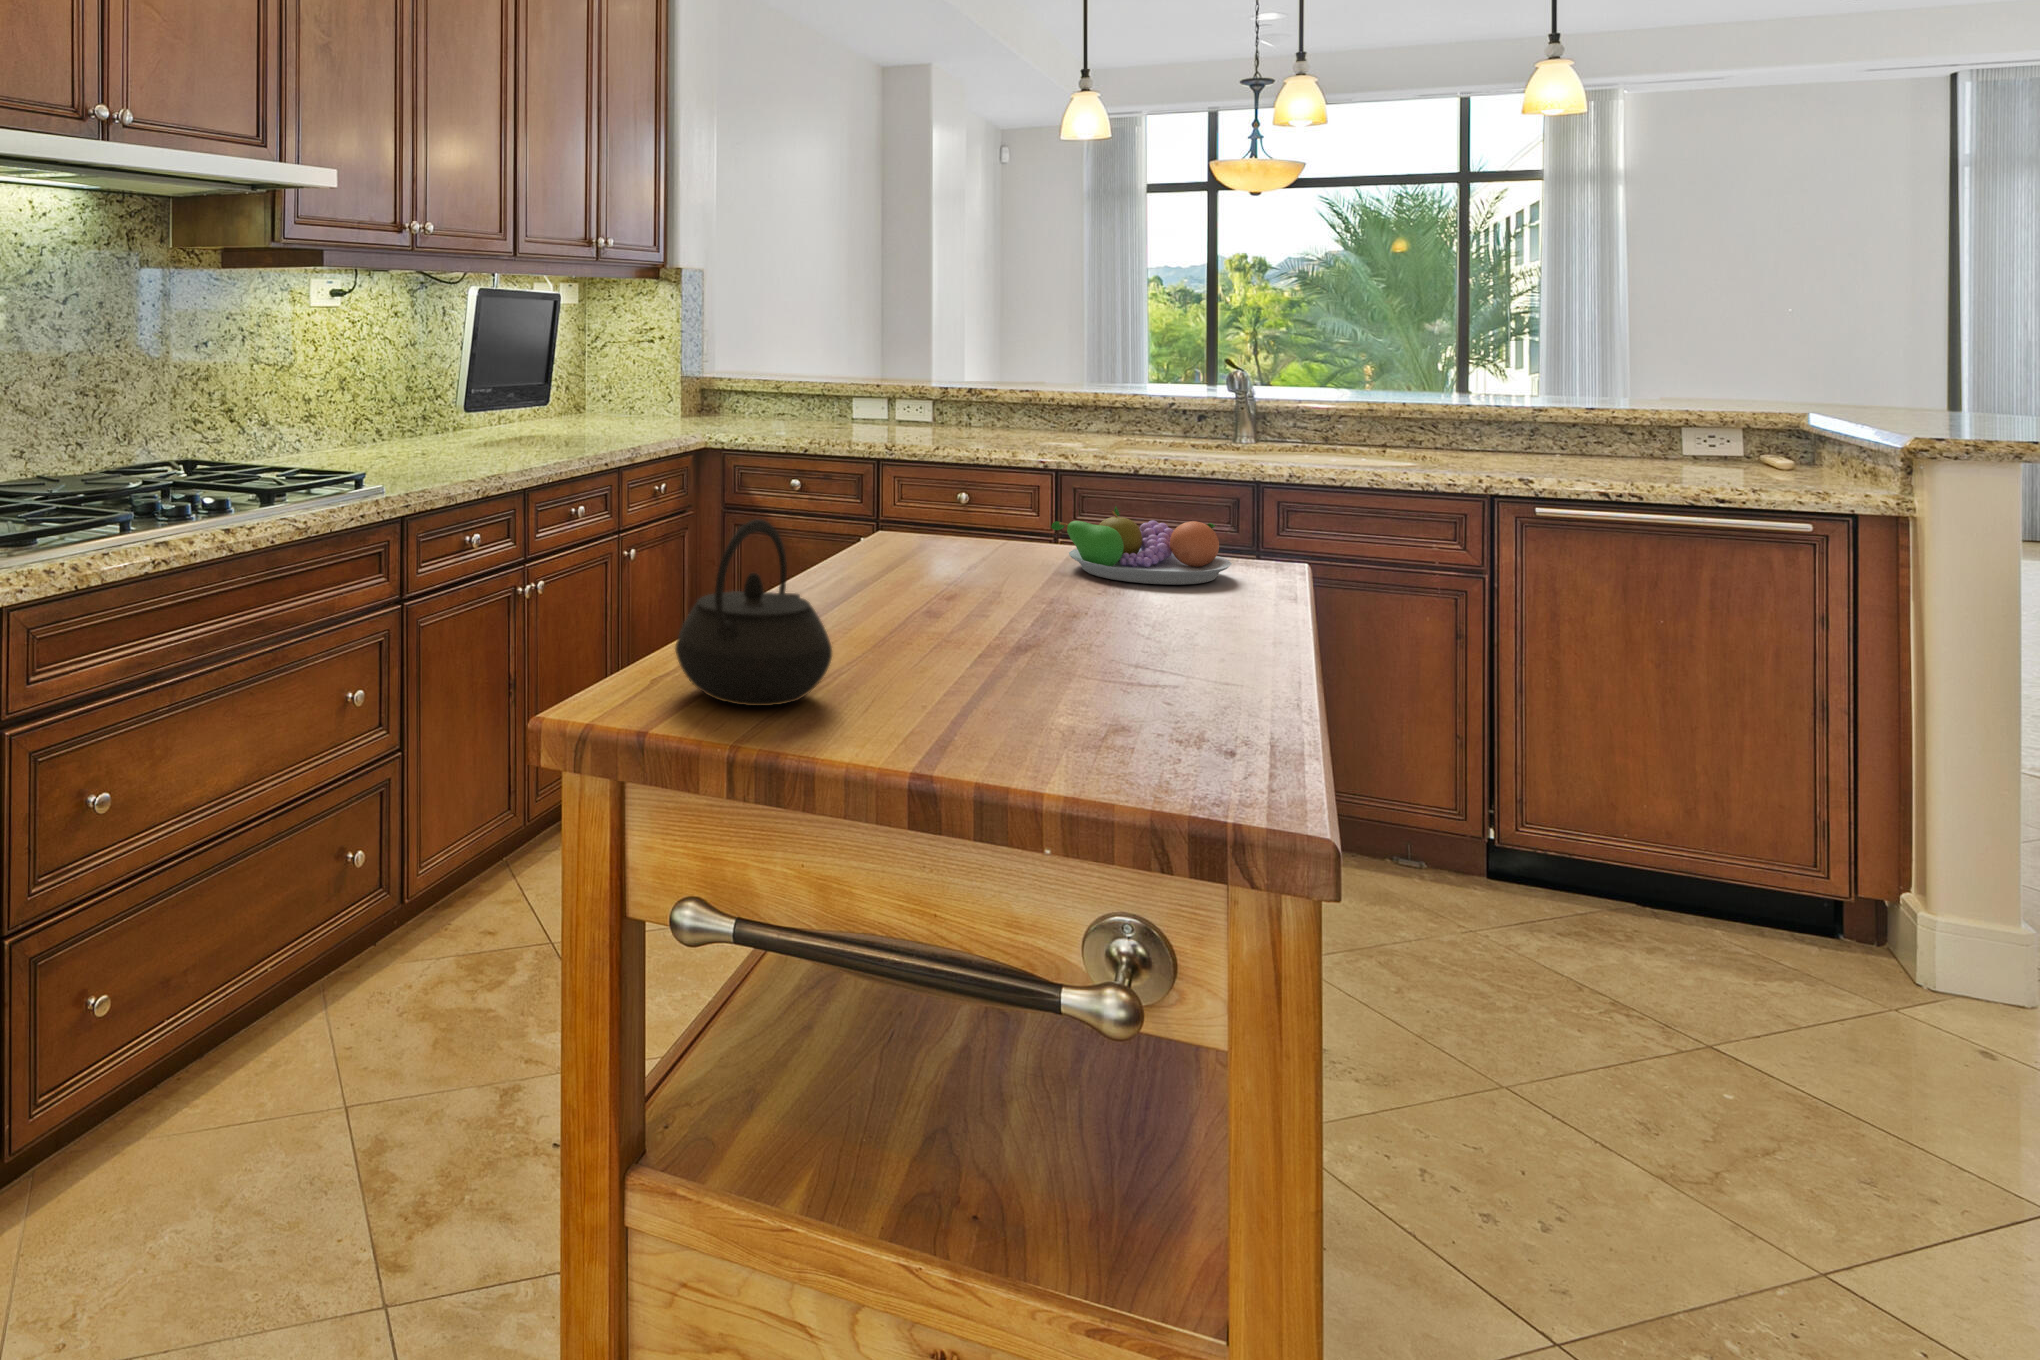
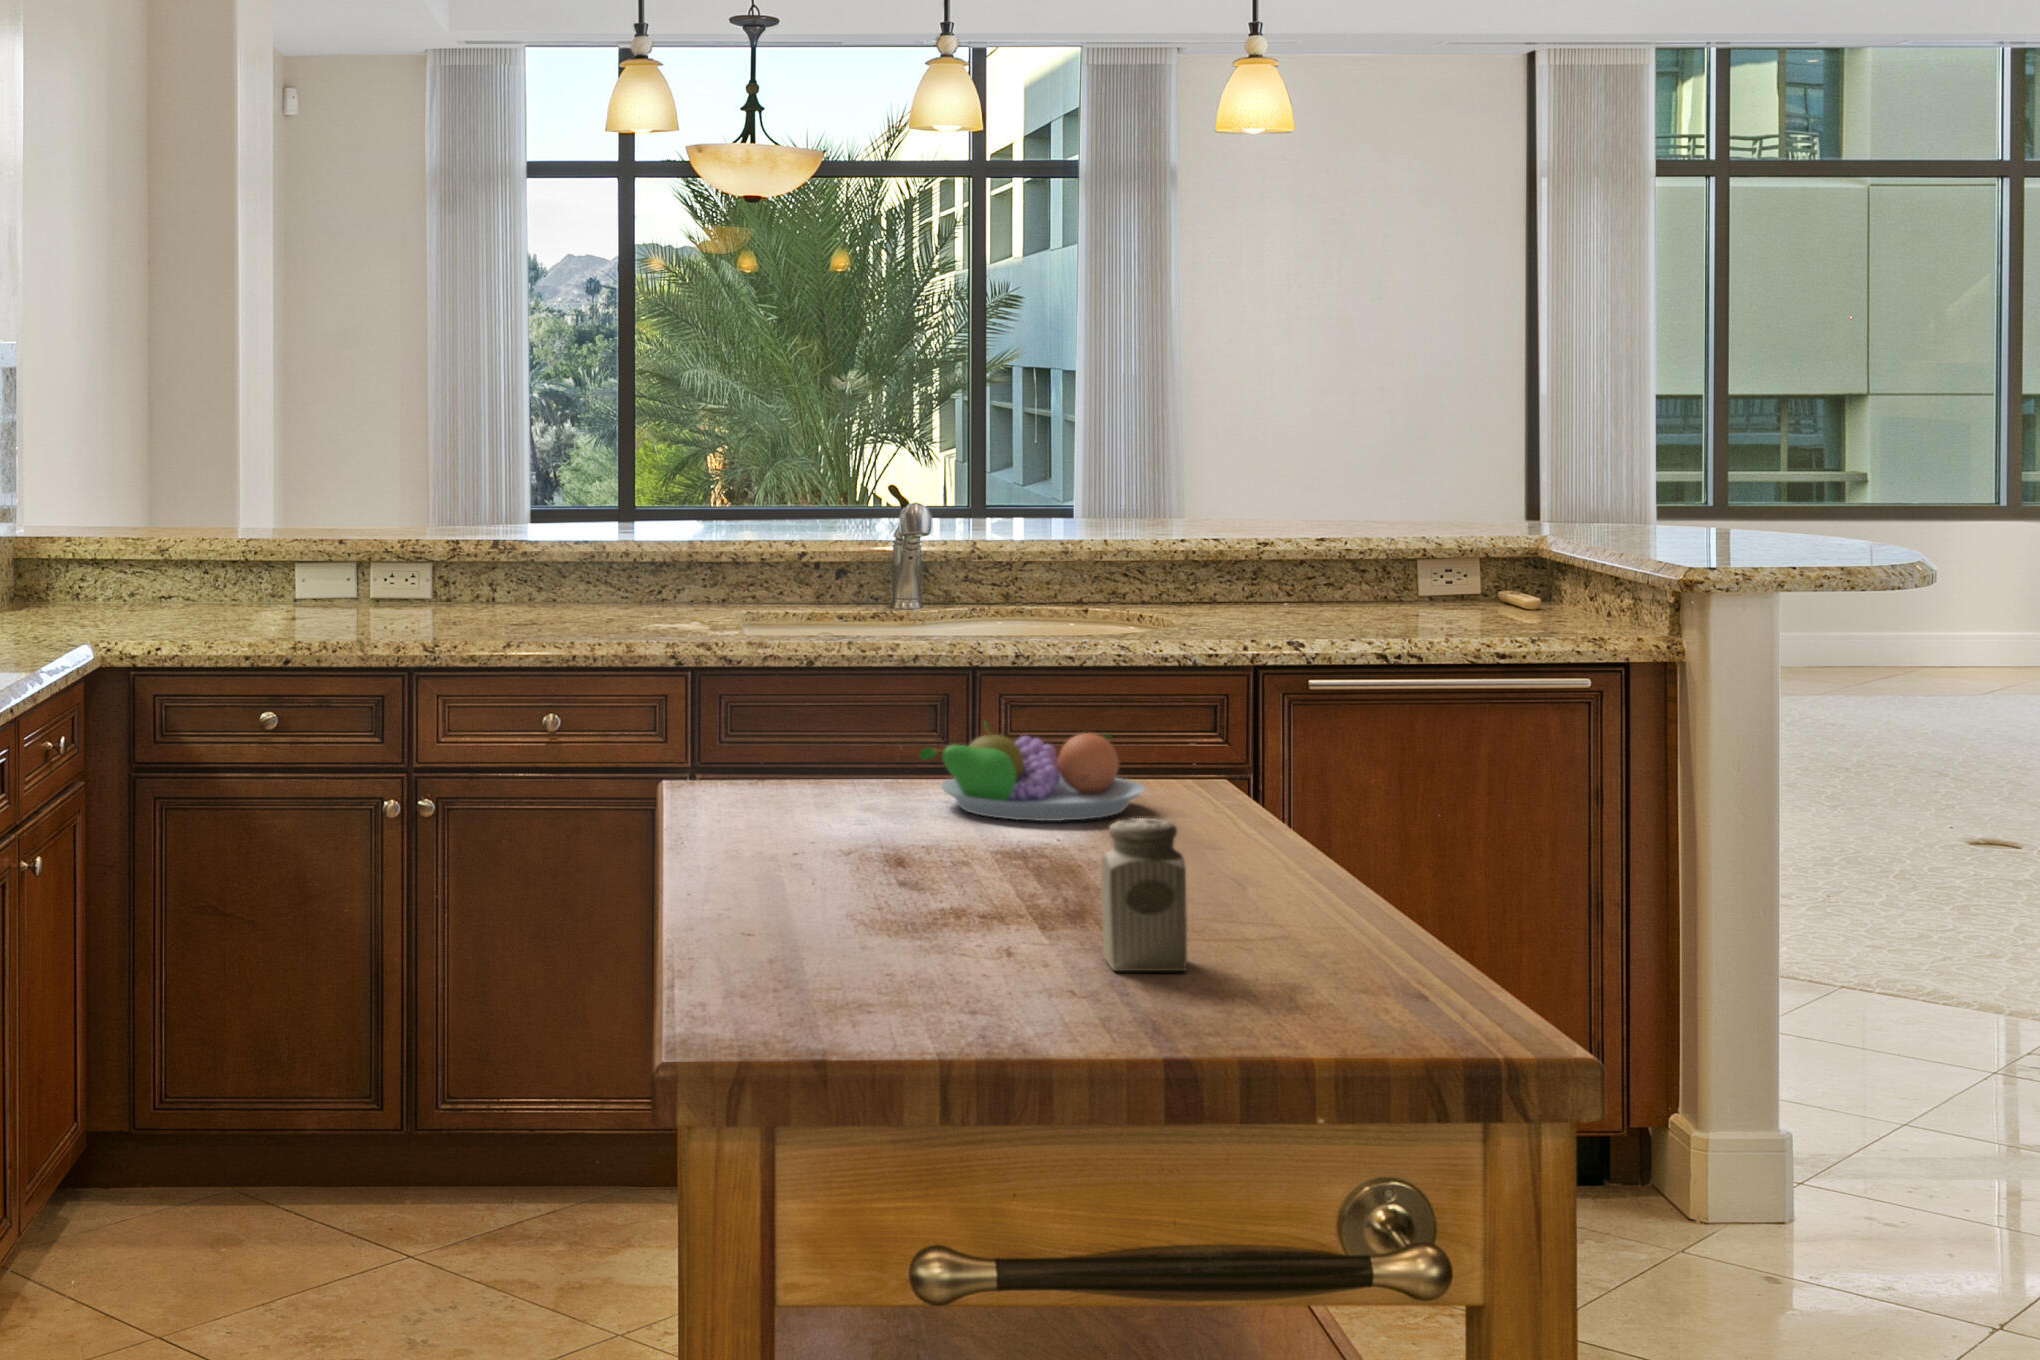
kettle: present [675,519,832,706] -> none [762,775,963,1015]
salt shaker: none [996,577,1073,707] -> present [1101,818,1187,971]

